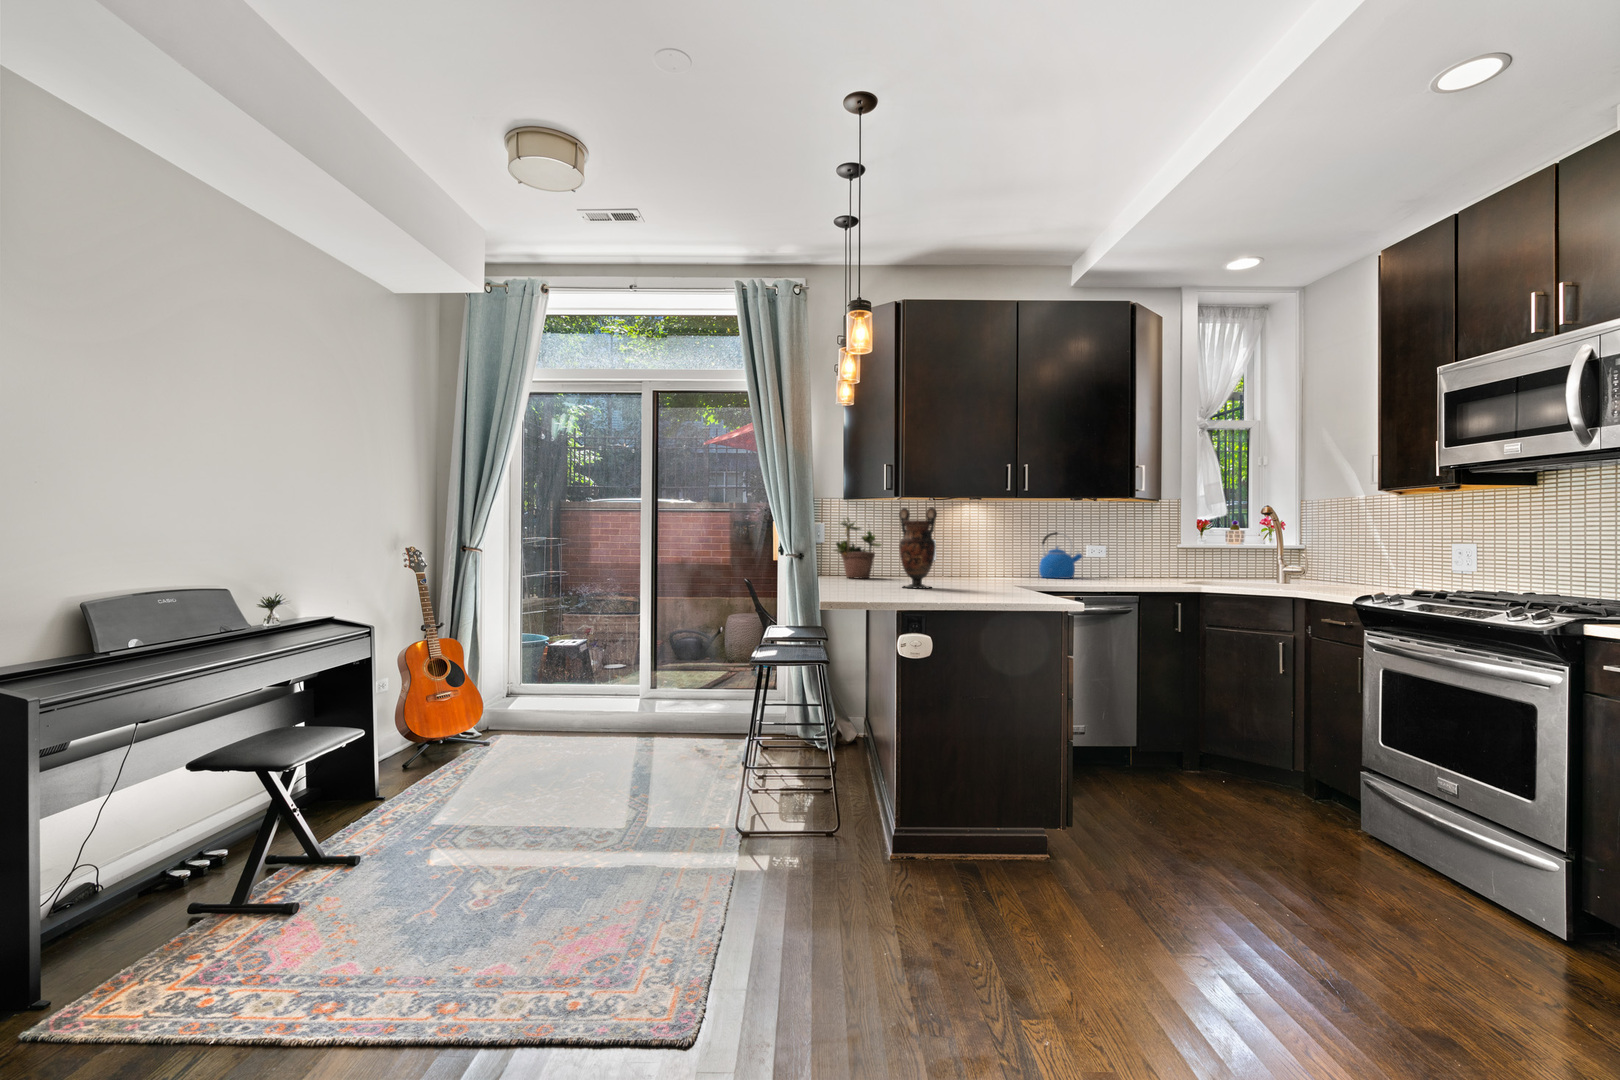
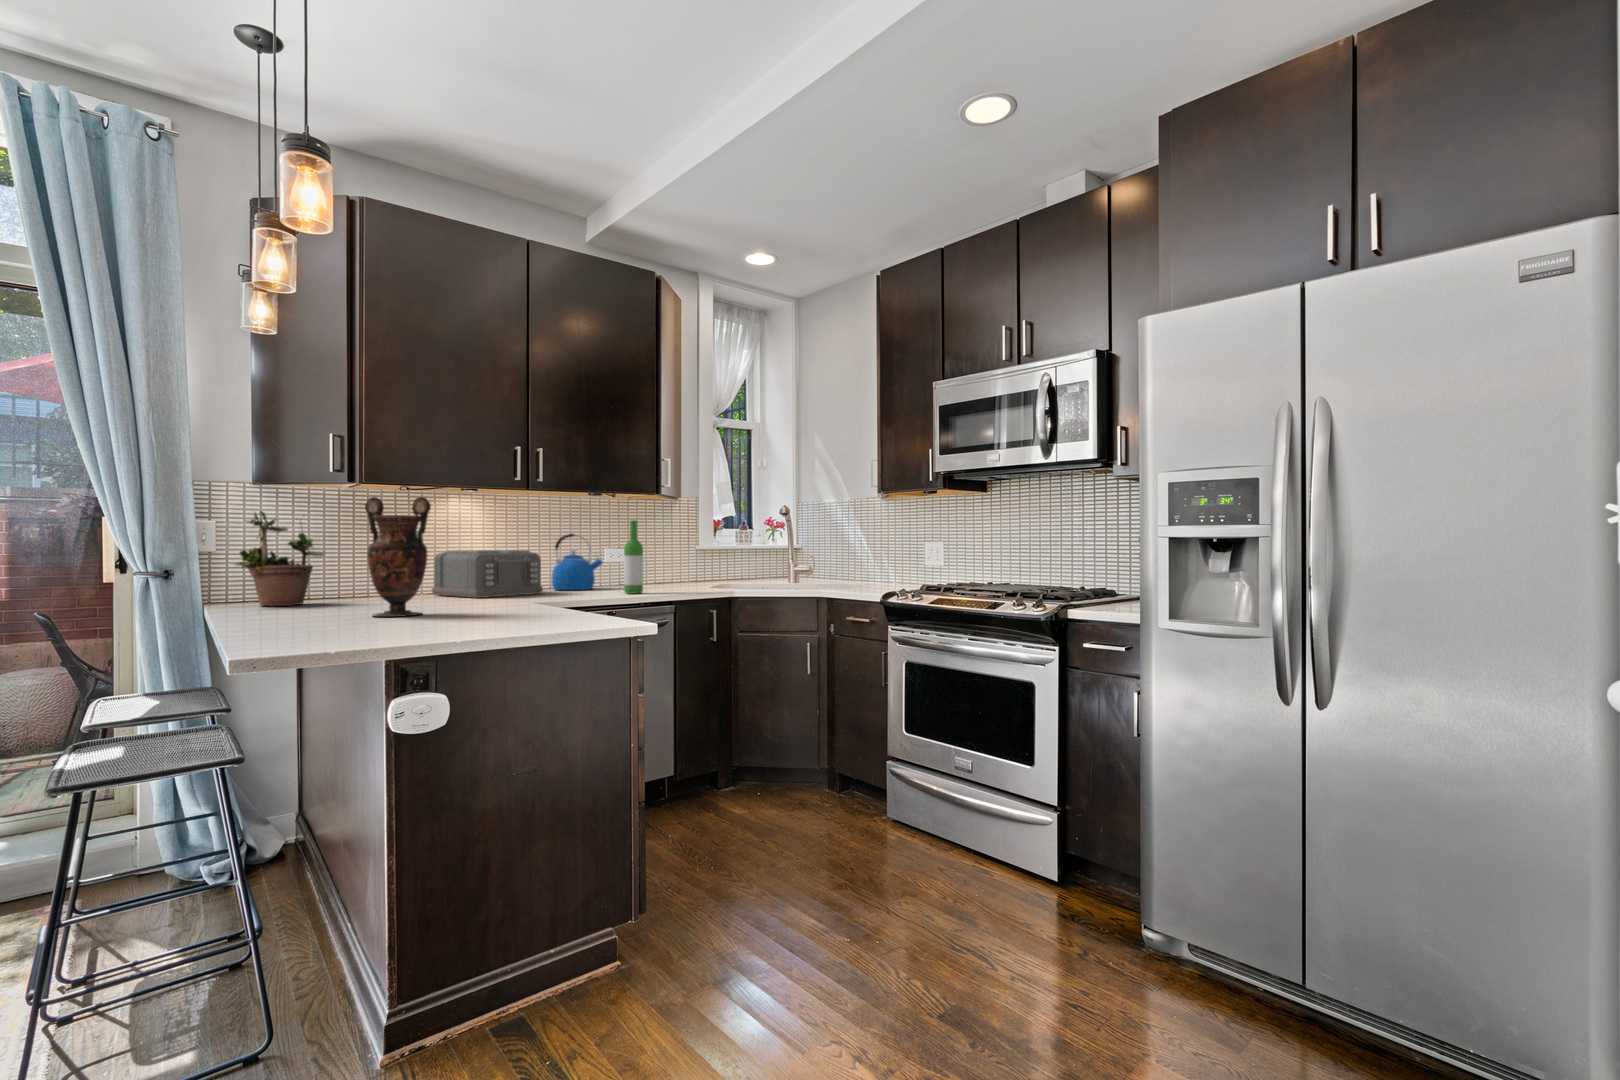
wine bottle: none [1093,522,1111,583] -> present [624,520,643,594]
toaster: none [950,544,1029,580] -> present [432,550,543,598]

